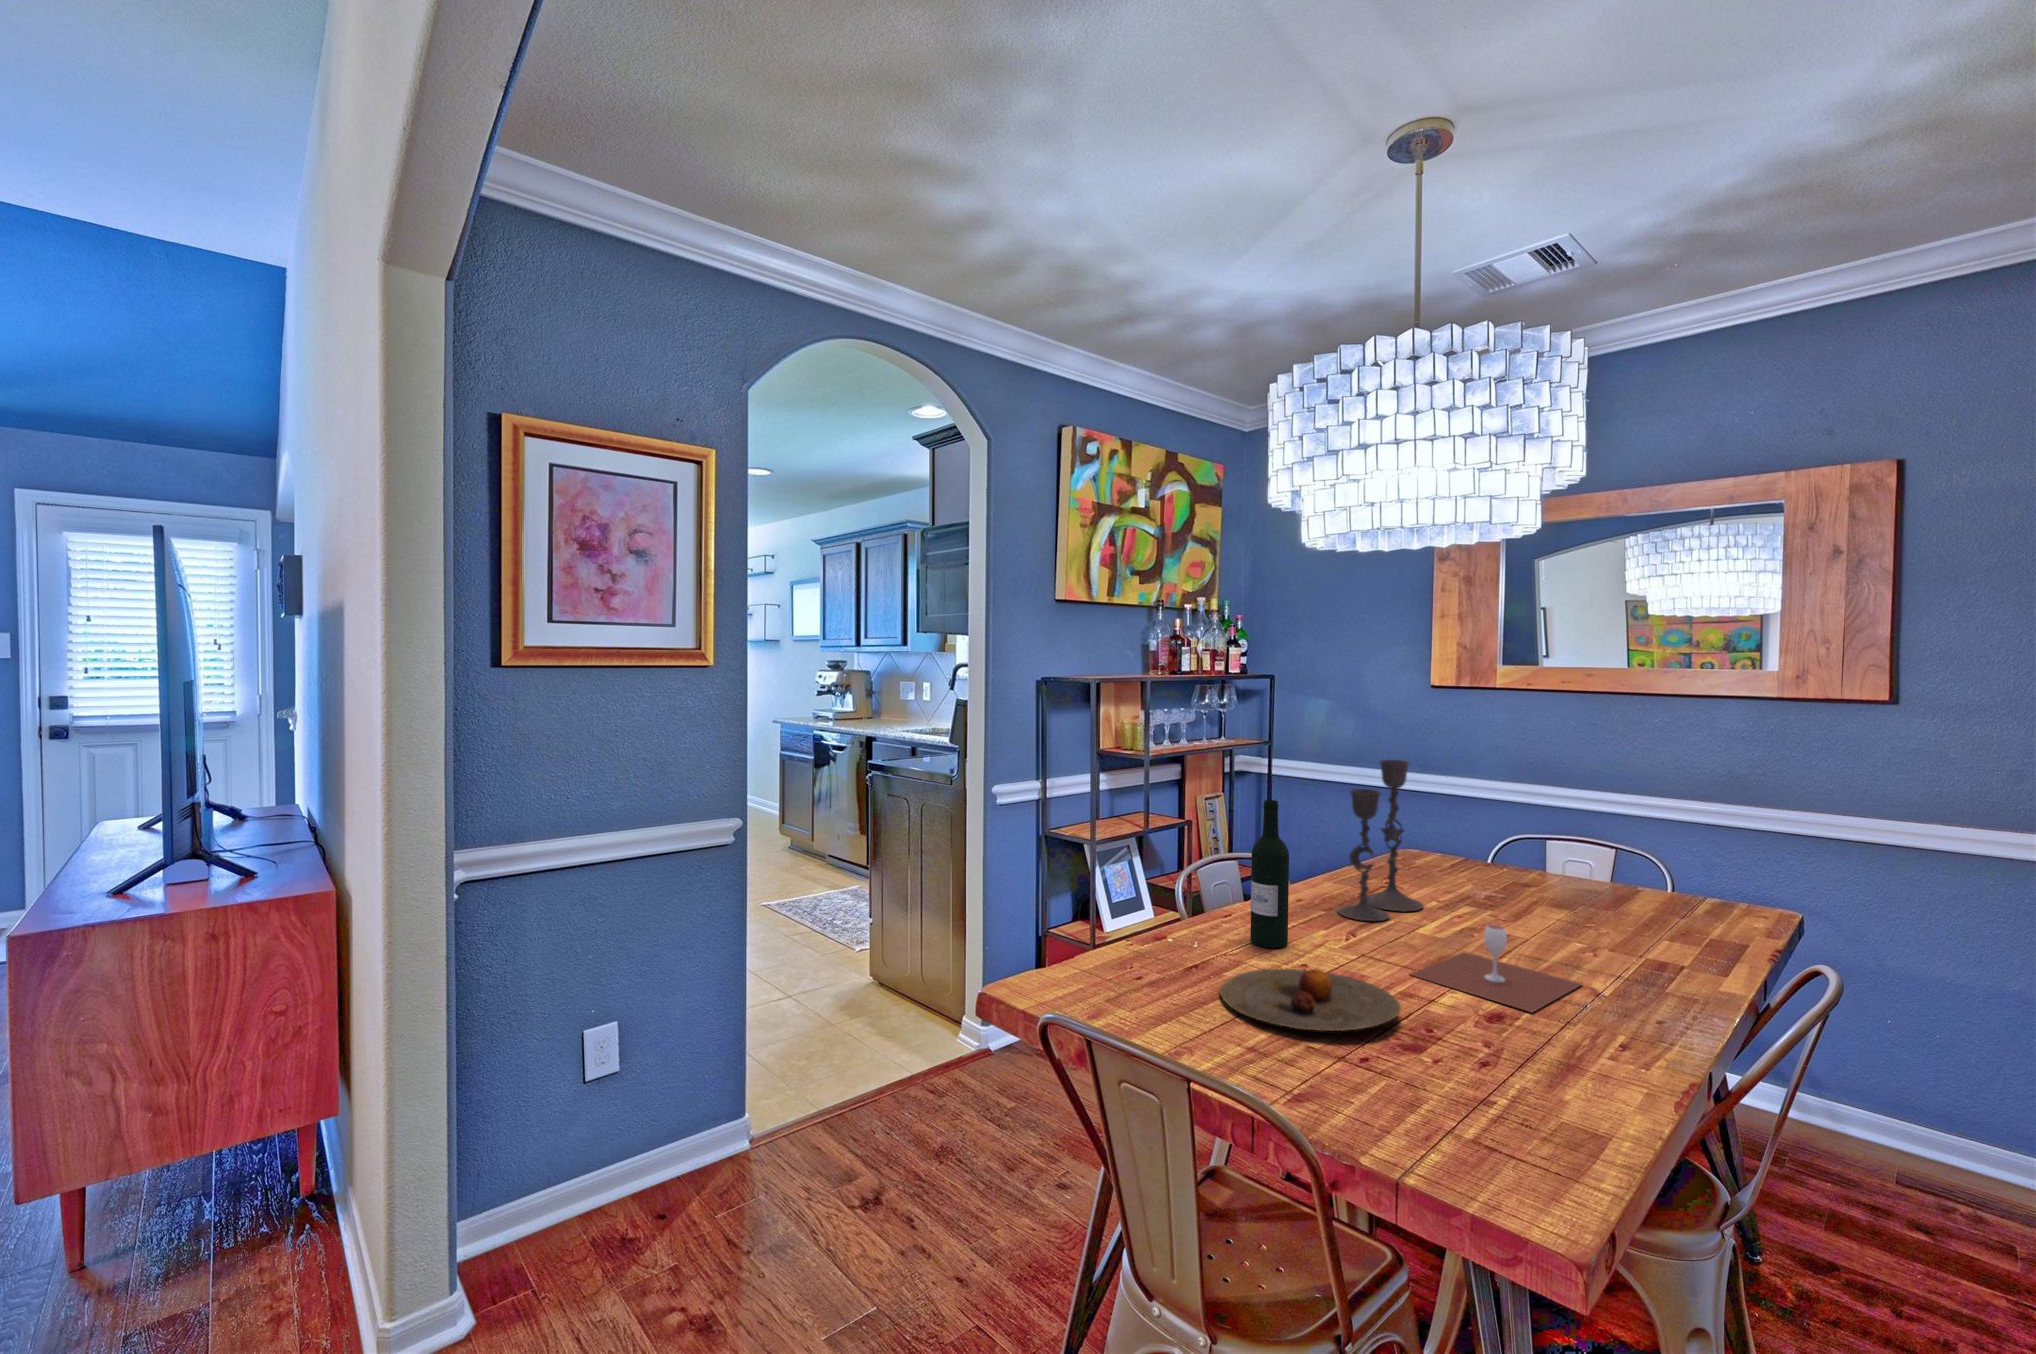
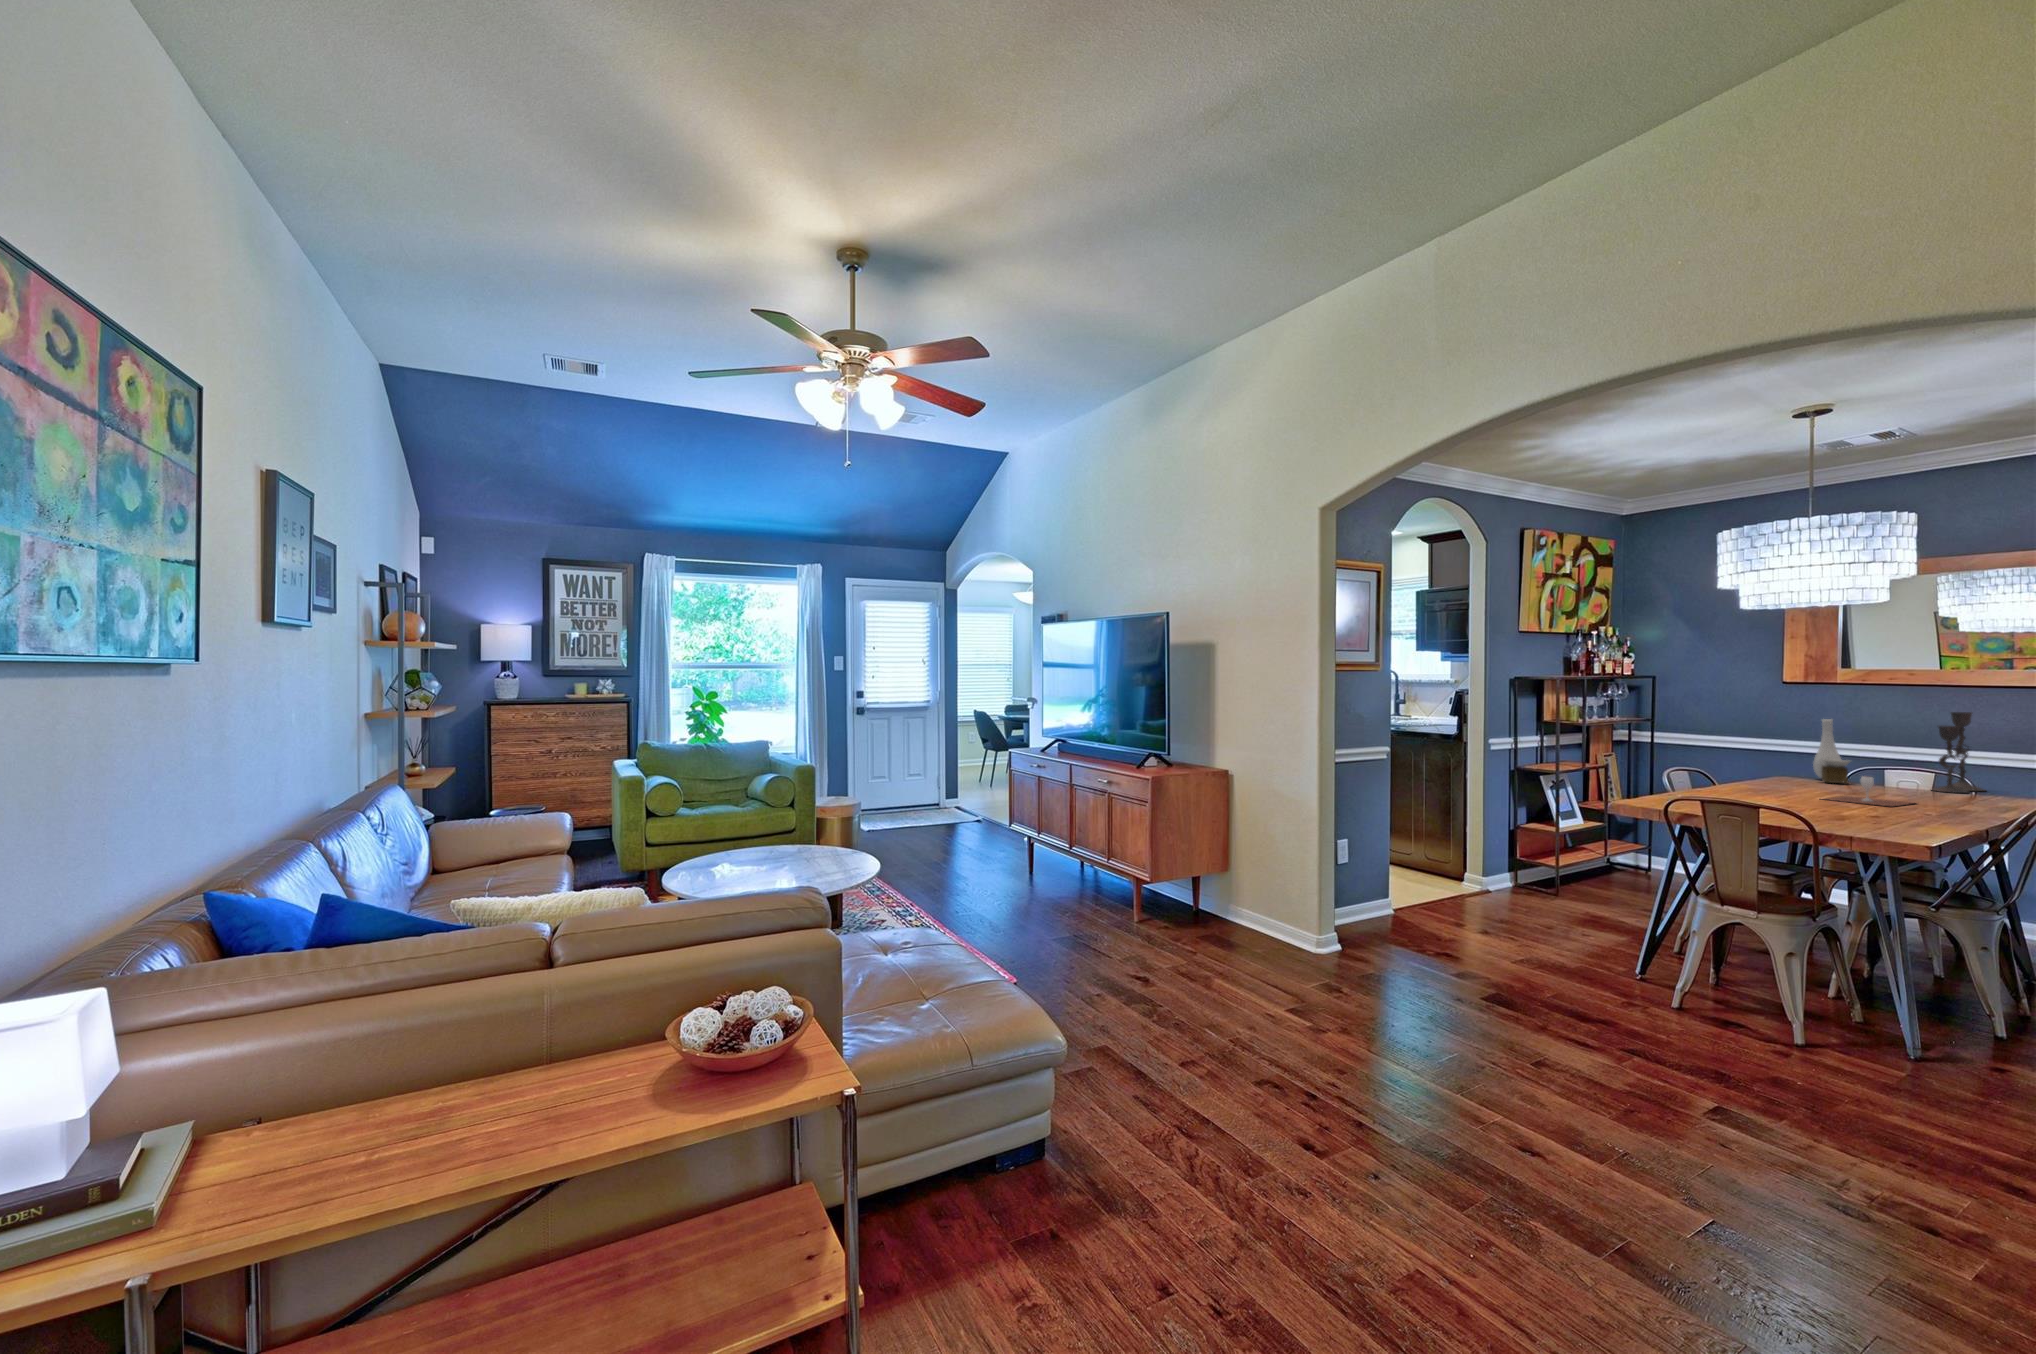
candlestick: present [1337,760,1423,921] -> present [1933,712,1986,793]
vase: none [1437,768,1489,892] -> present [1813,719,1850,783]
wine bottle: present [1250,800,1289,948] -> none [1719,723,1742,792]
plate: present [1220,969,1401,1031] -> none [1721,789,1822,803]

